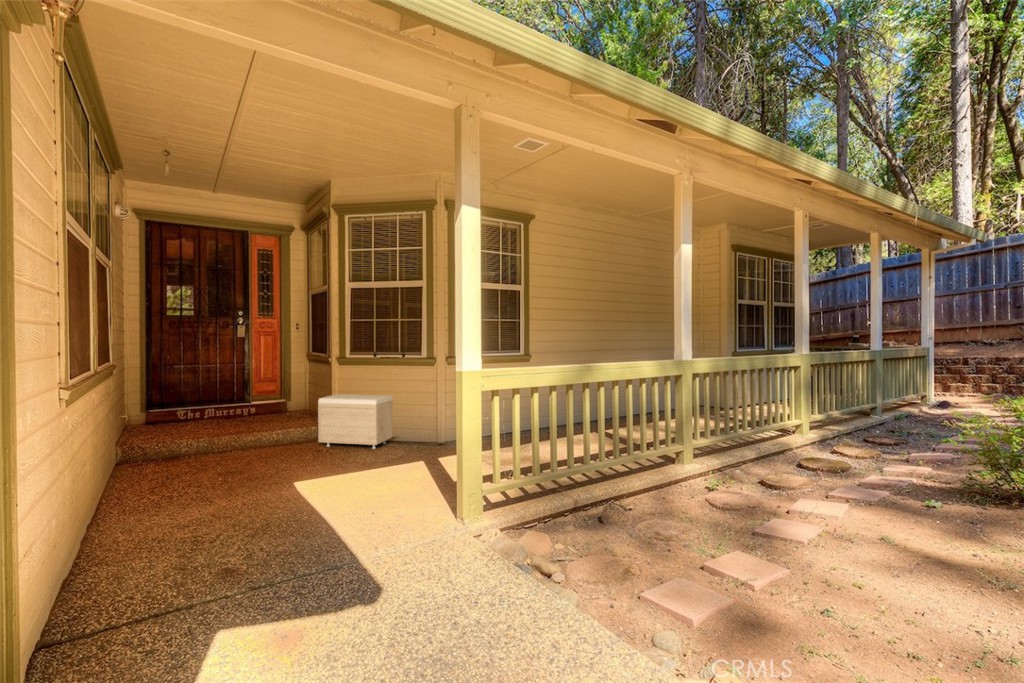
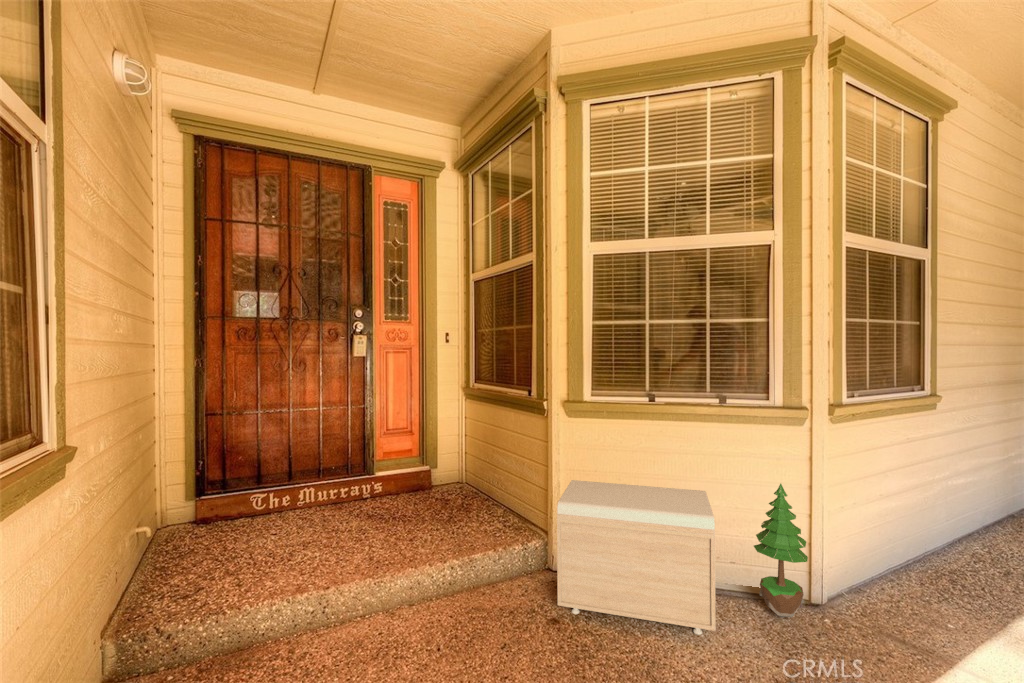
potted tree: none [406,389,426,446] -> present [754,484,808,617]

